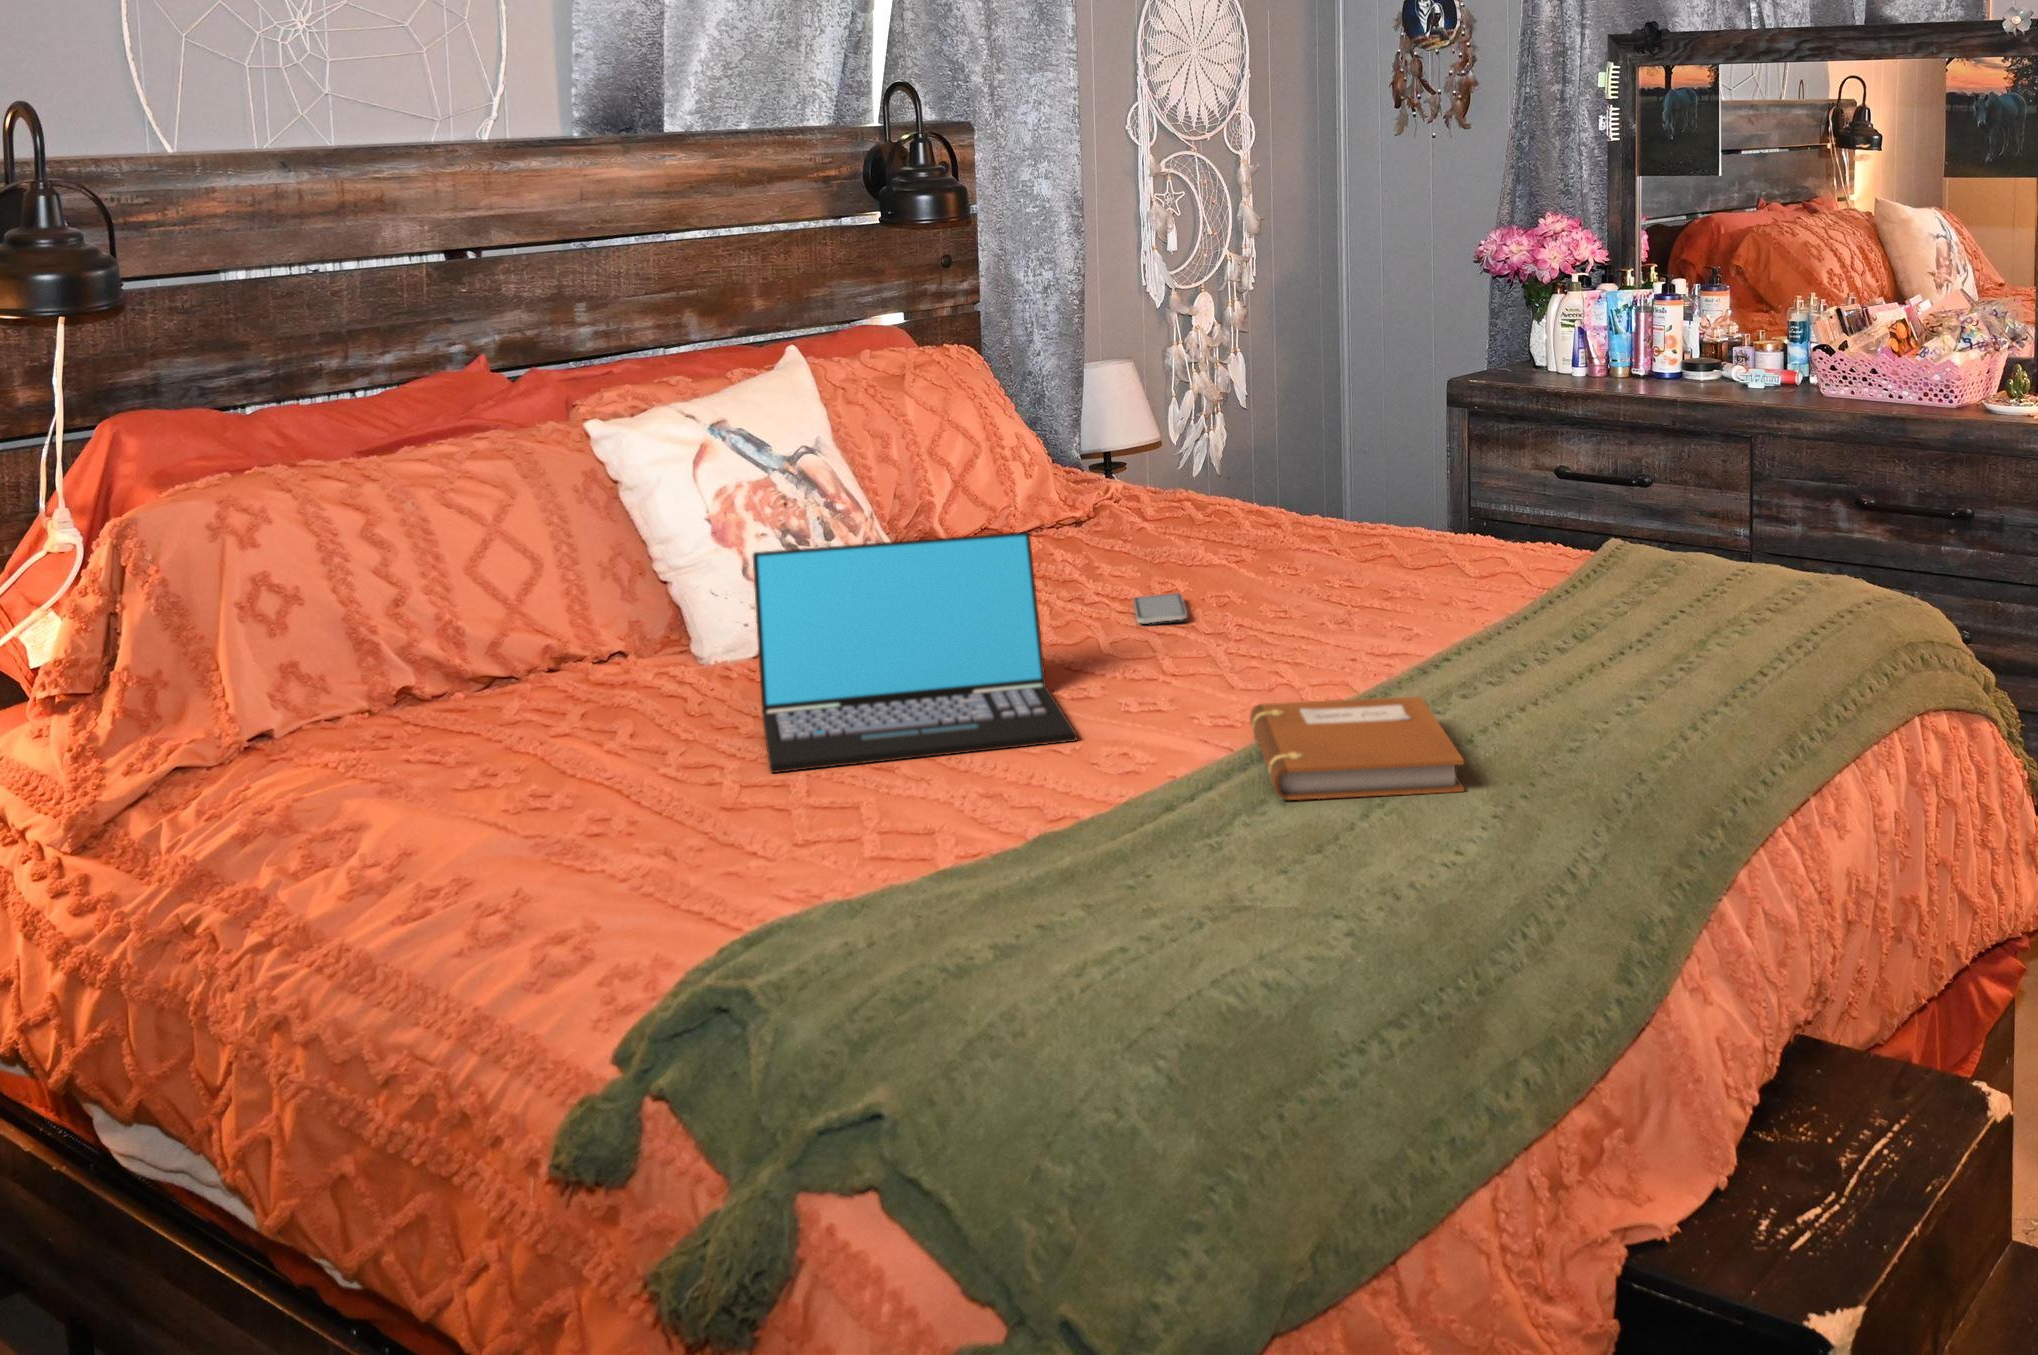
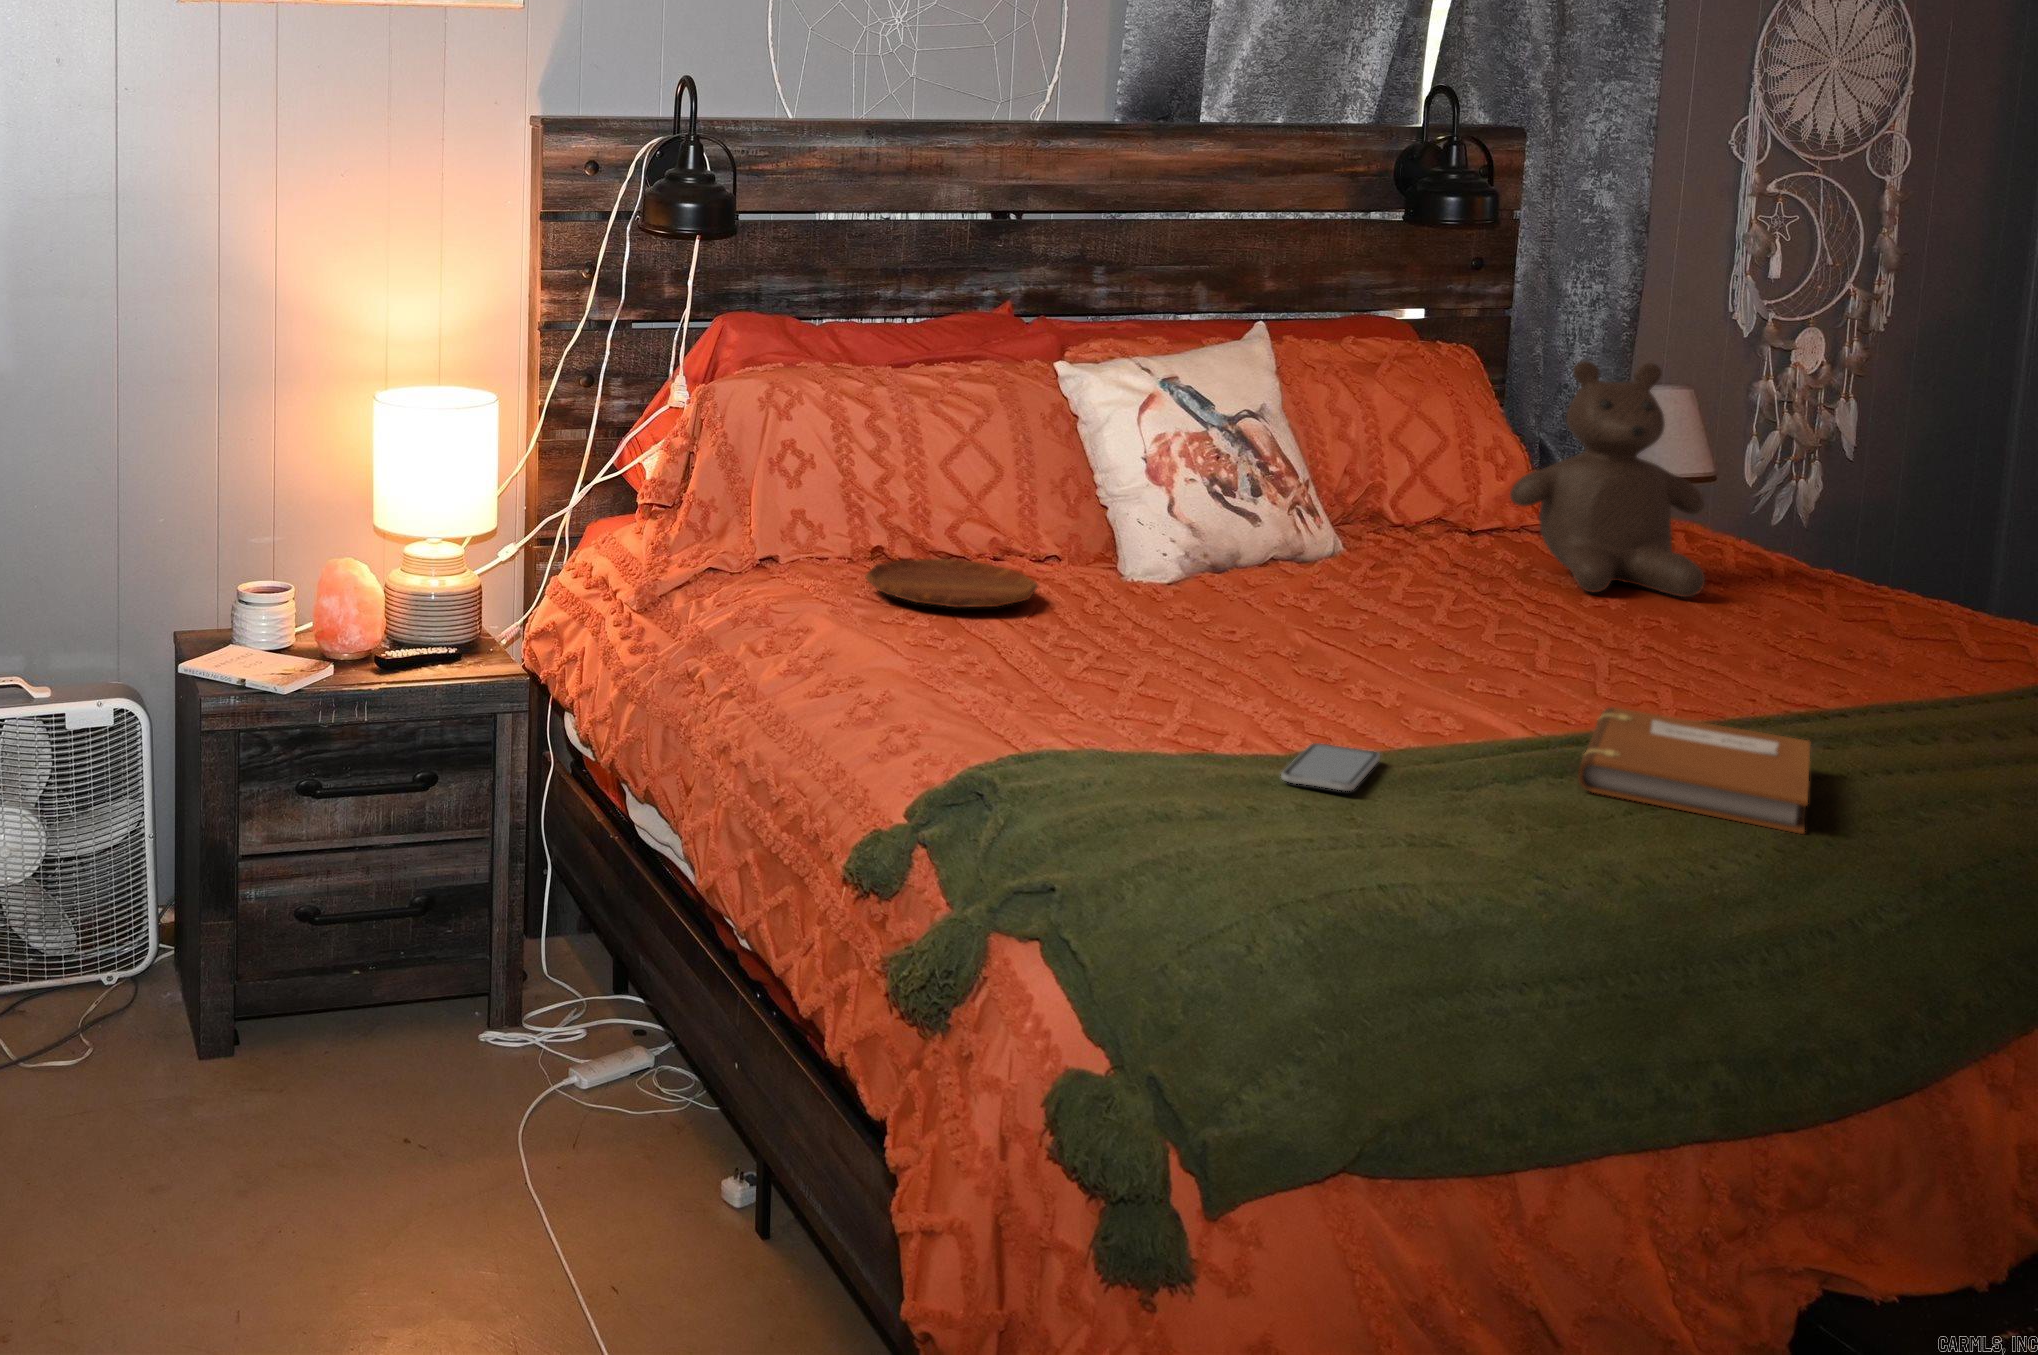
teddy bear: none [1048,348,1225,580] -> present [1510,361,1705,597]
laptop: present [753,532,1077,773] -> none [1122,483,1426,701]
smartphone: present [1134,593,1187,624] -> present [1281,743,1380,791]
tray: none [408,683,629,756] -> present [865,559,1038,607]

